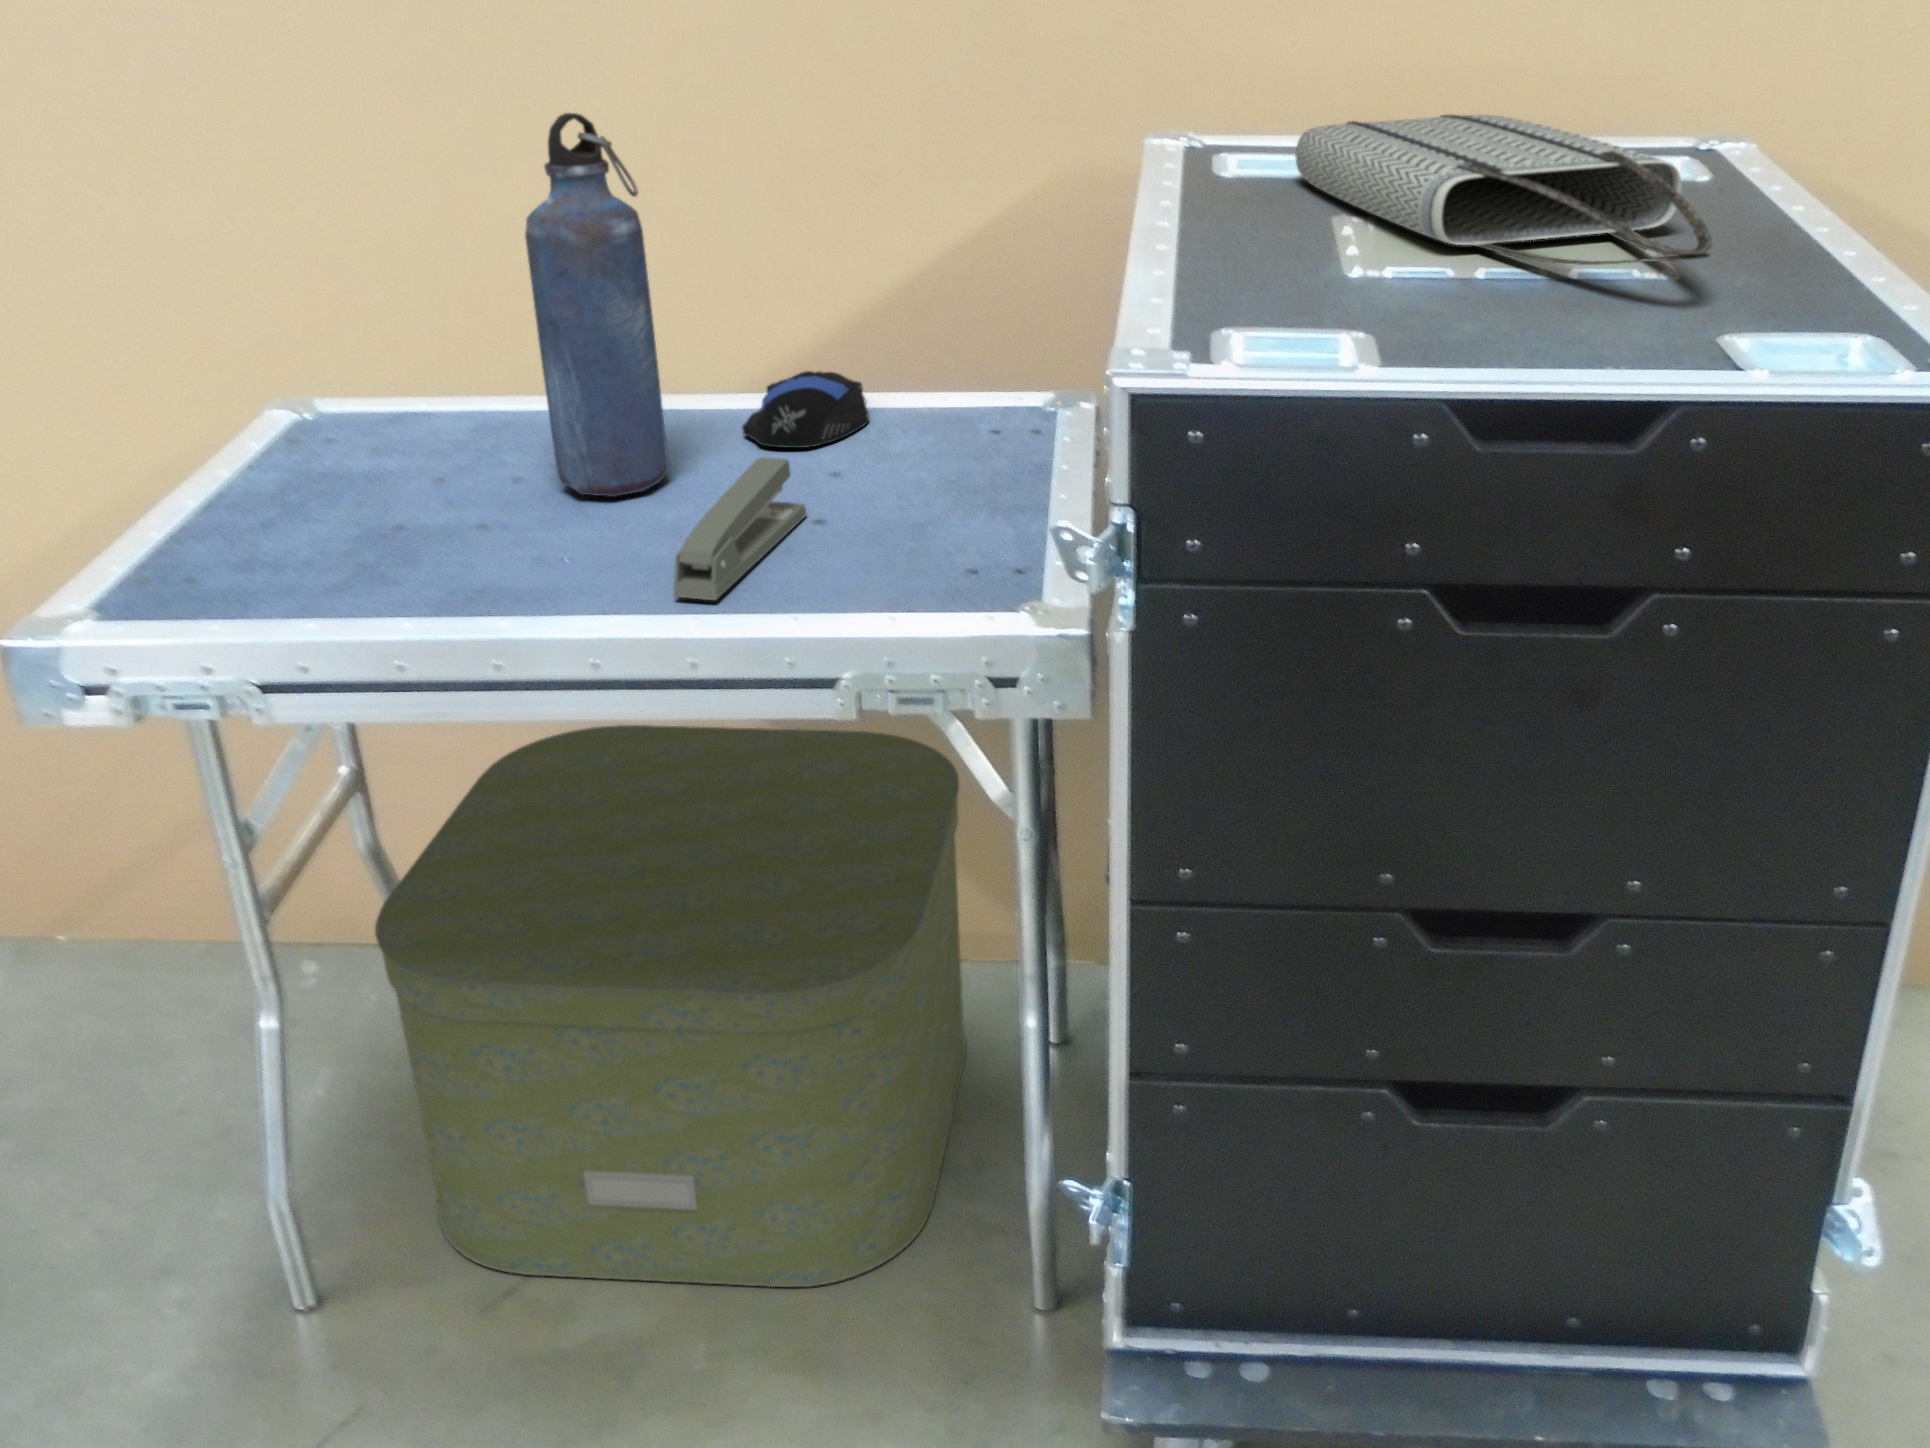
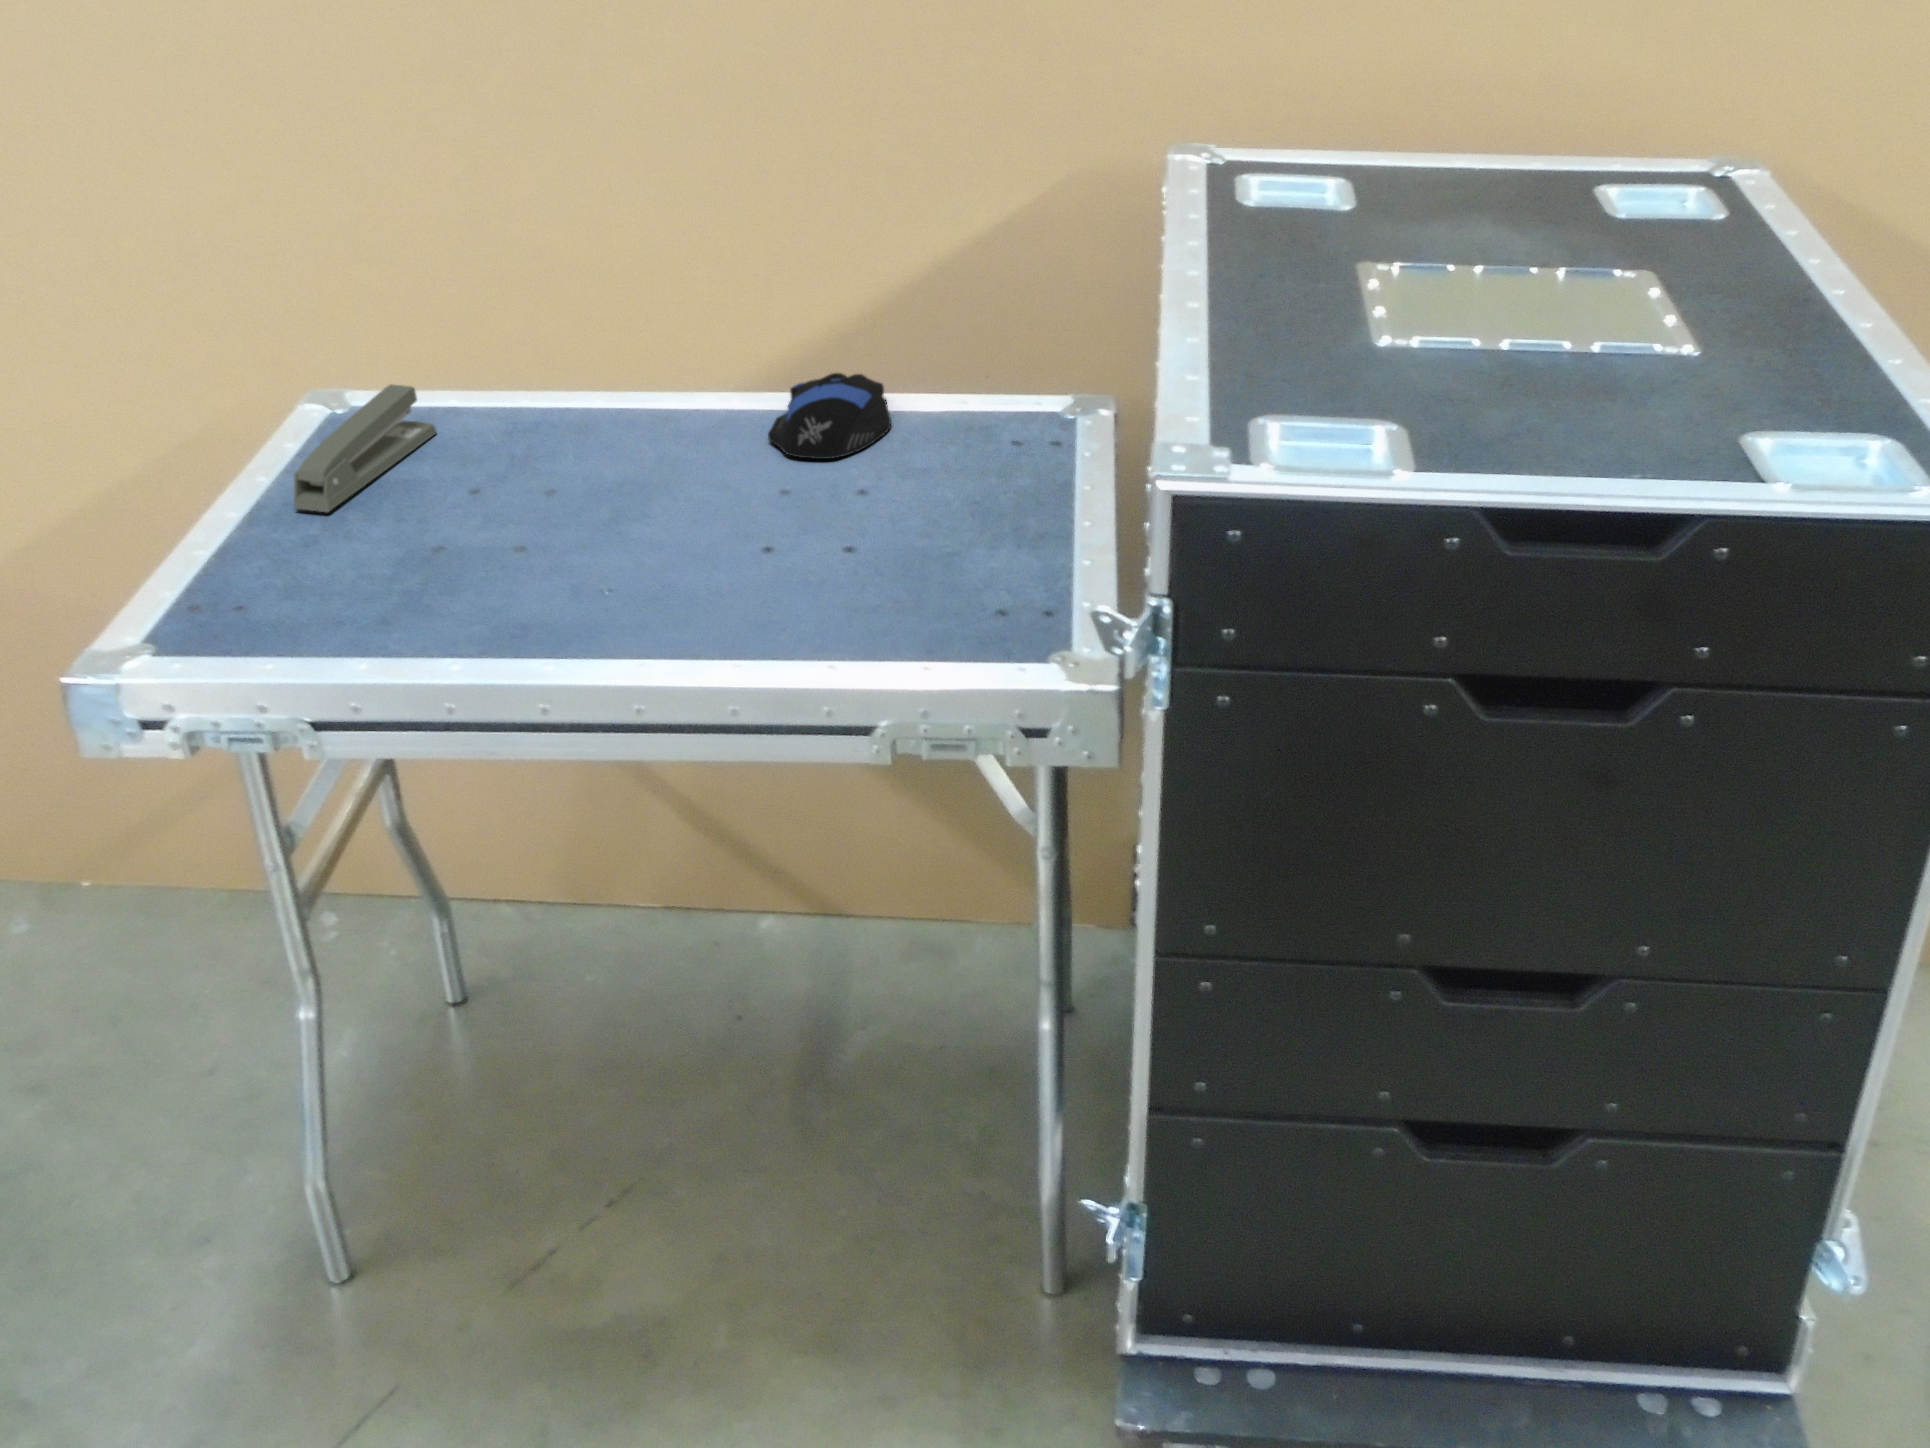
water bottle: present [525,113,669,497] -> none [564,149,700,515]
tote bag: present [1295,115,1712,265] -> none [1319,147,1736,352]
stapler: present [674,457,807,600] -> present [294,384,437,512]
storage box: present [375,725,966,1287] -> none [408,696,971,1264]

